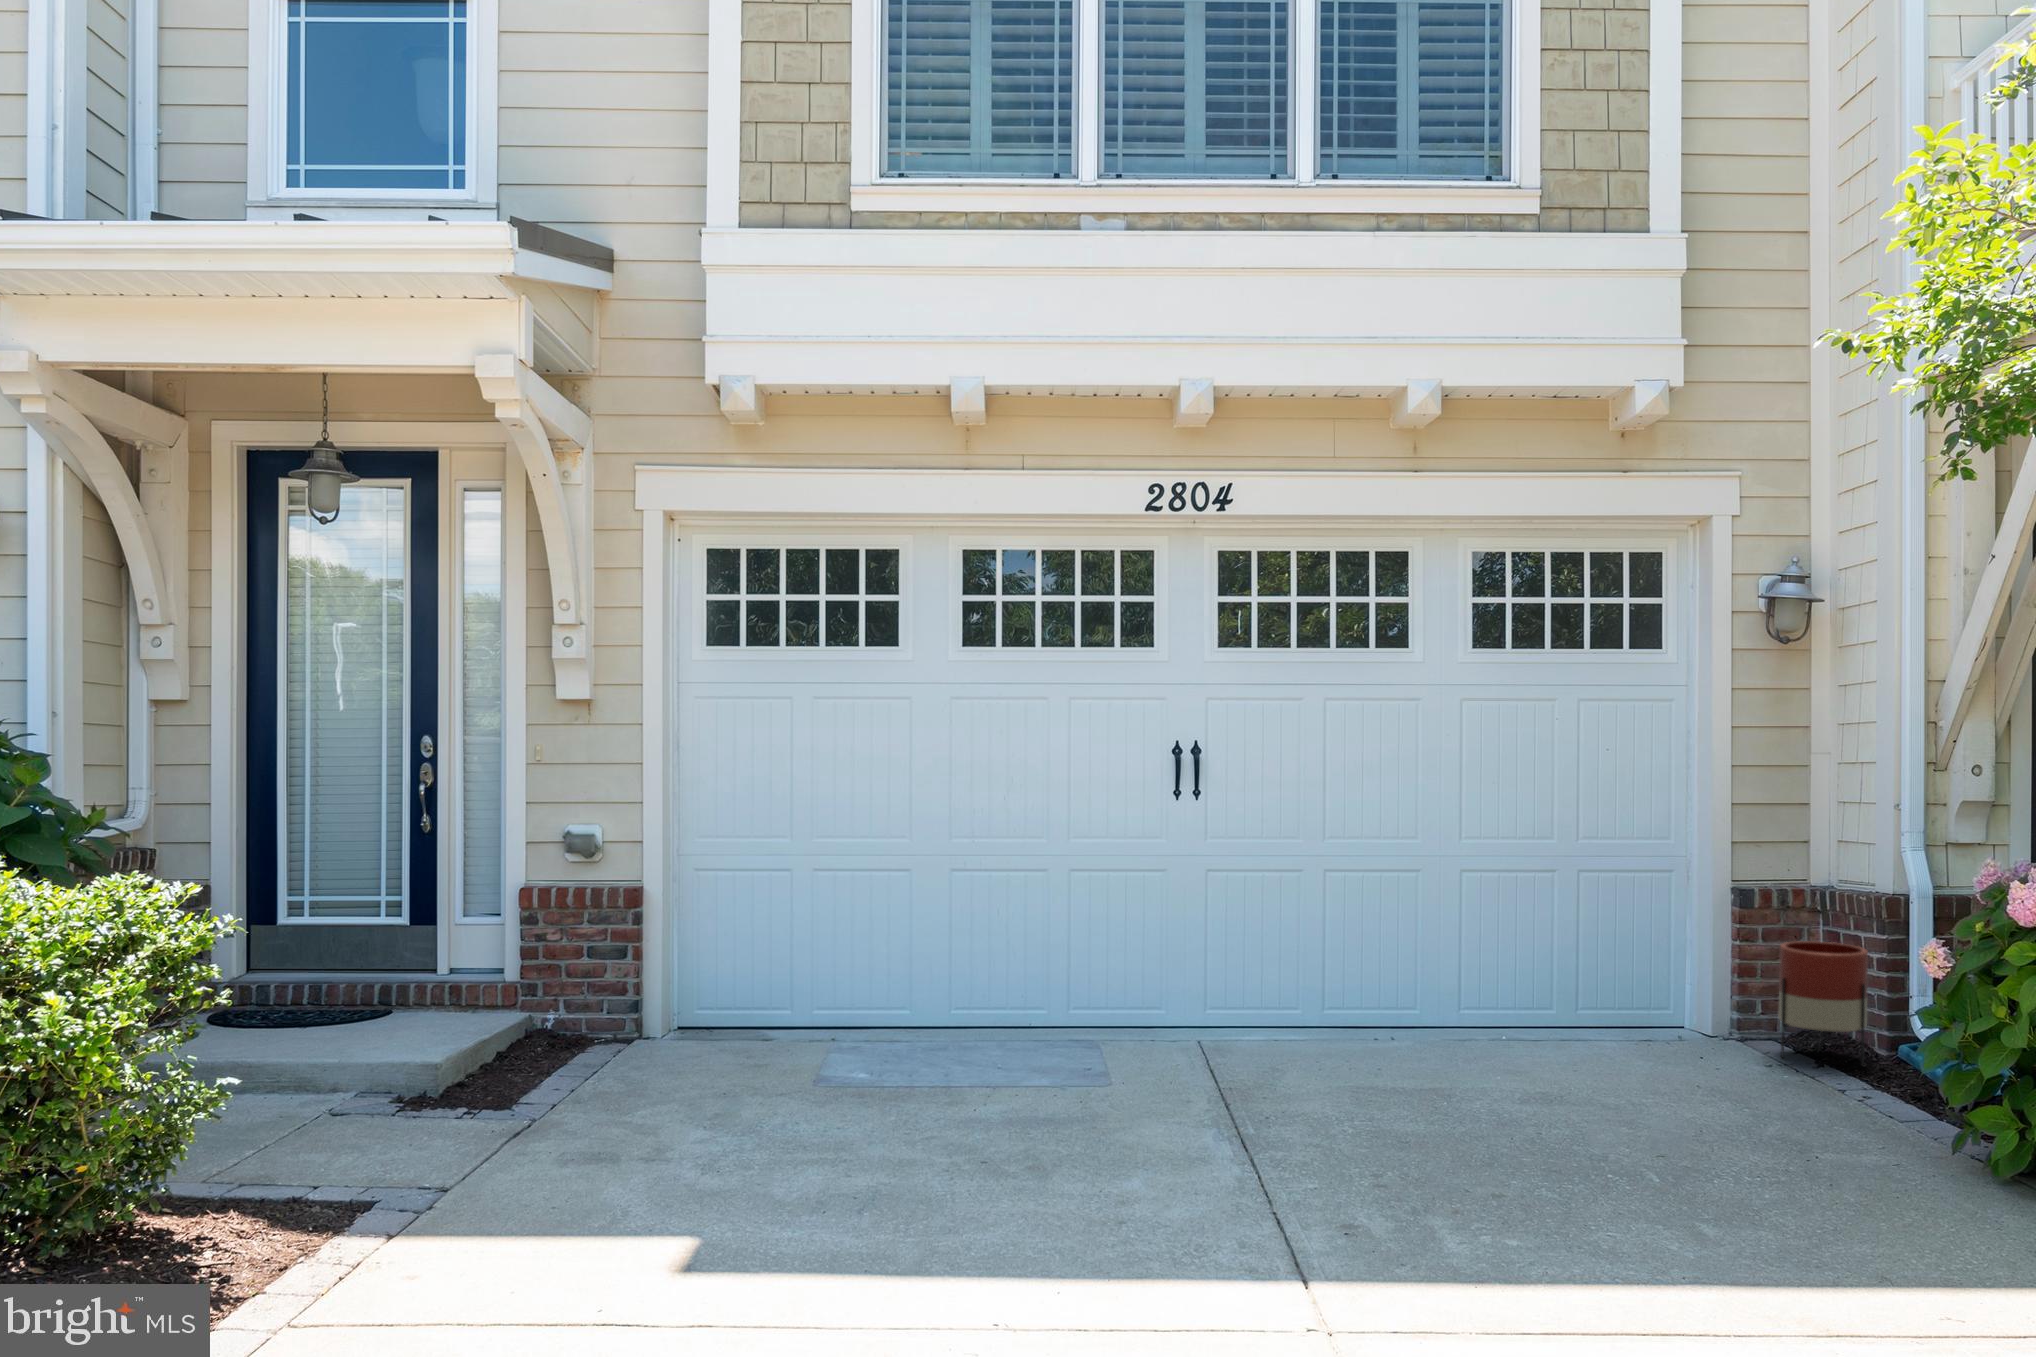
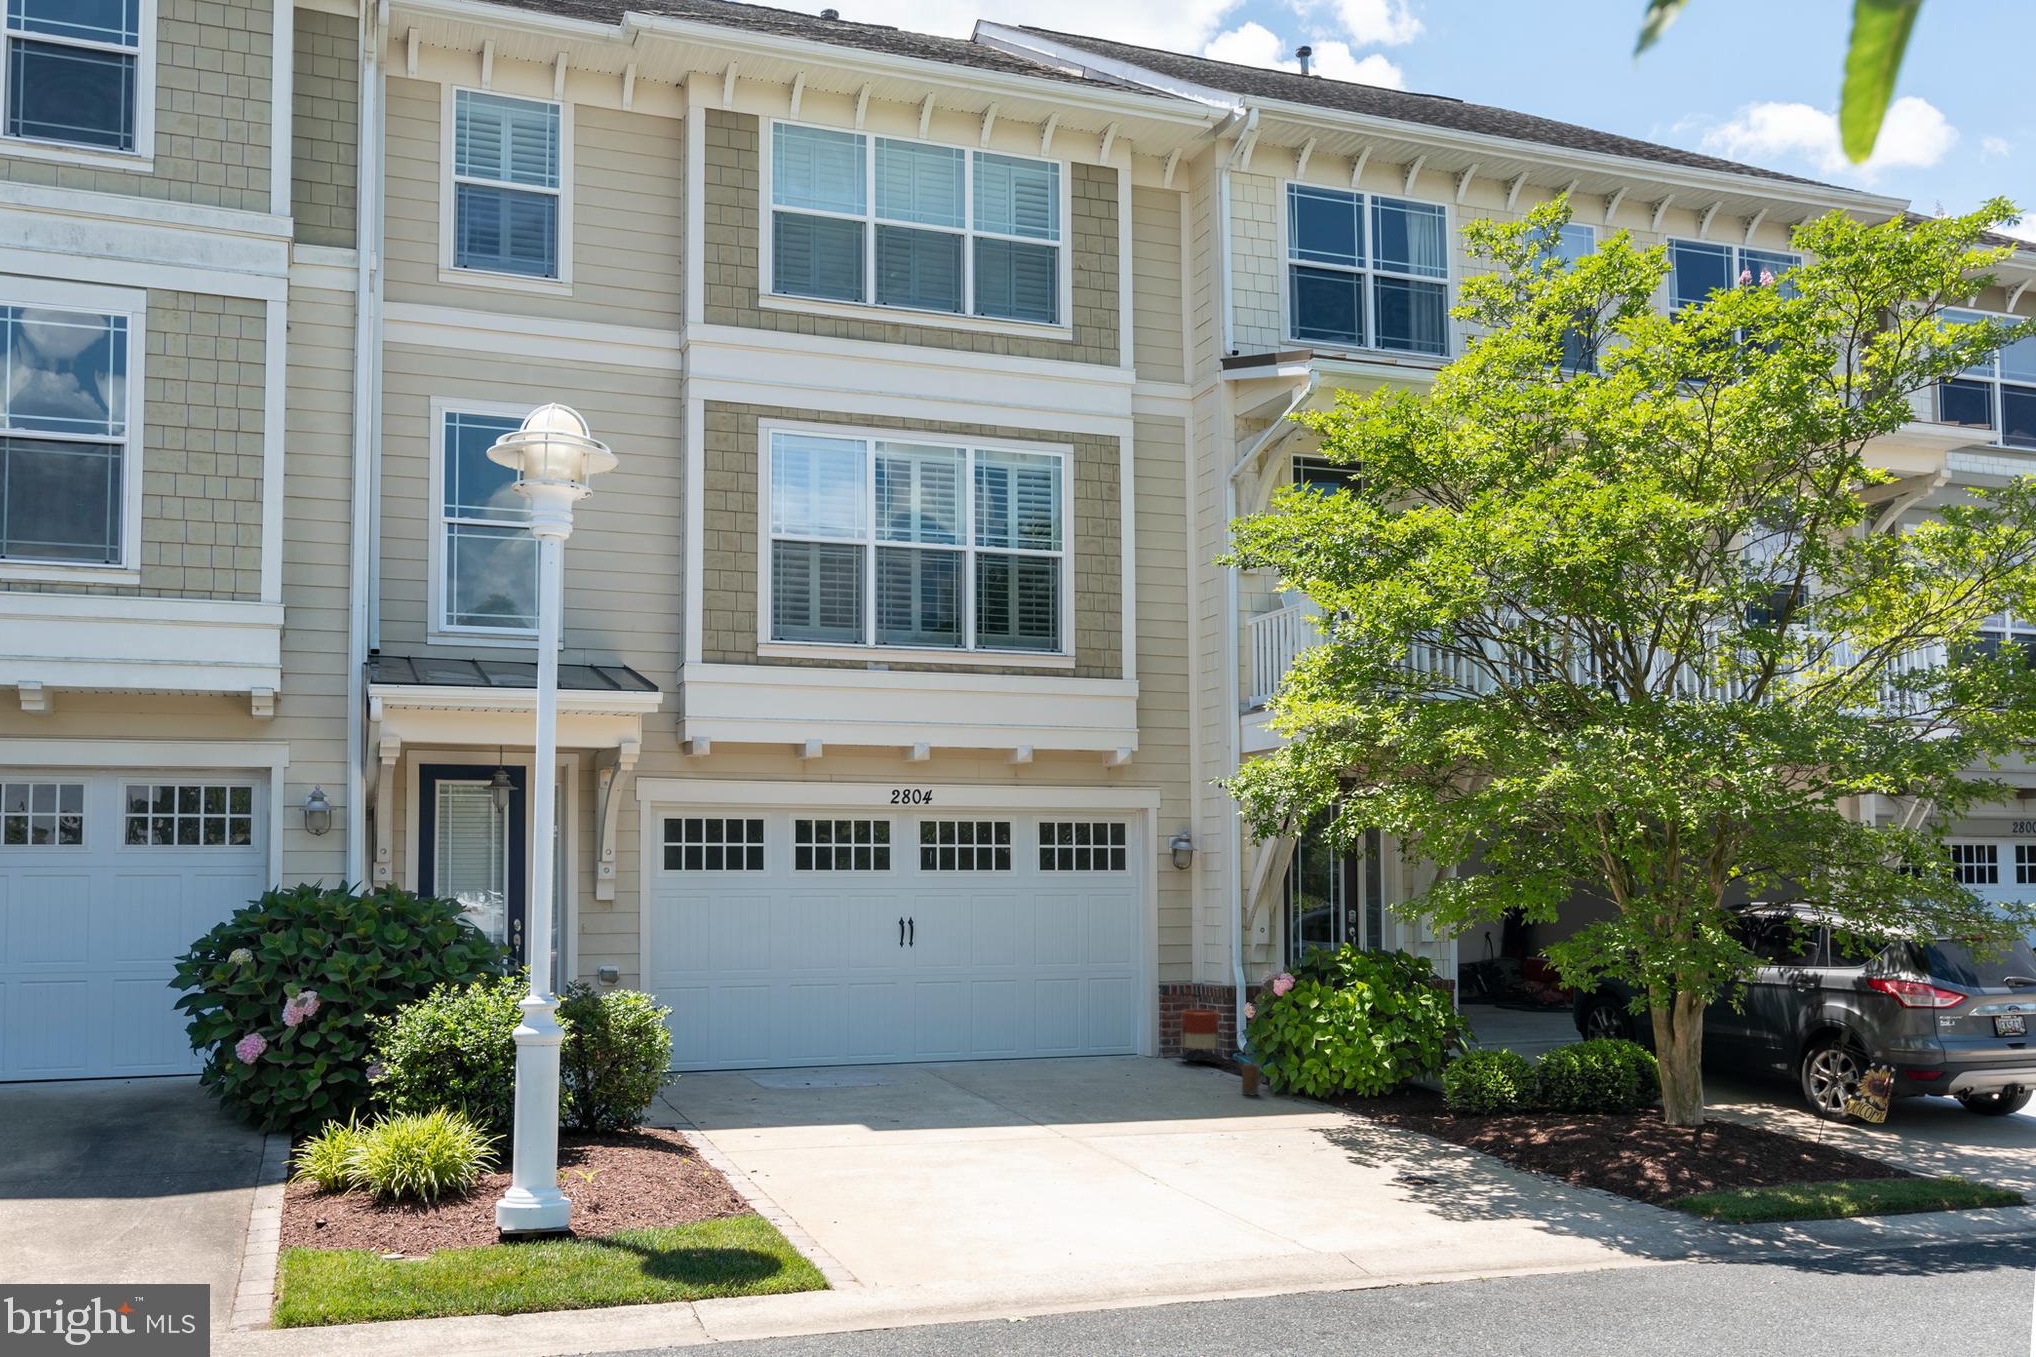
watering can: none [1914,1070,1980,1187] -> present [1239,1050,1261,1095]

